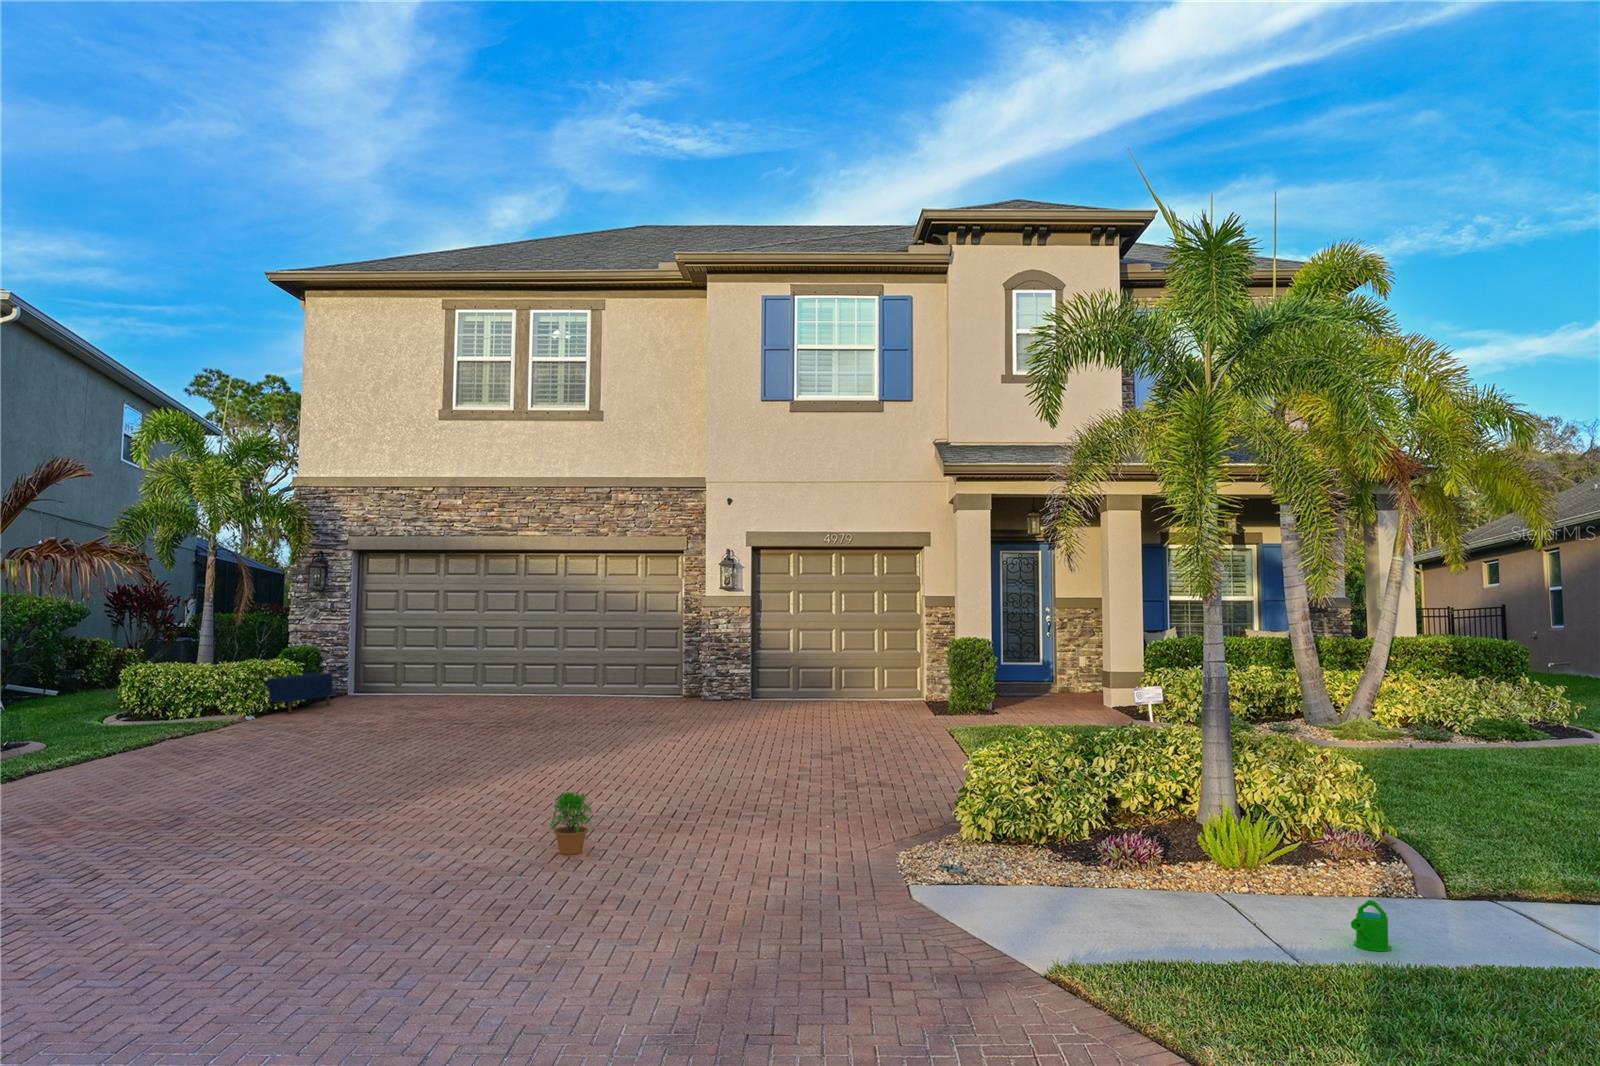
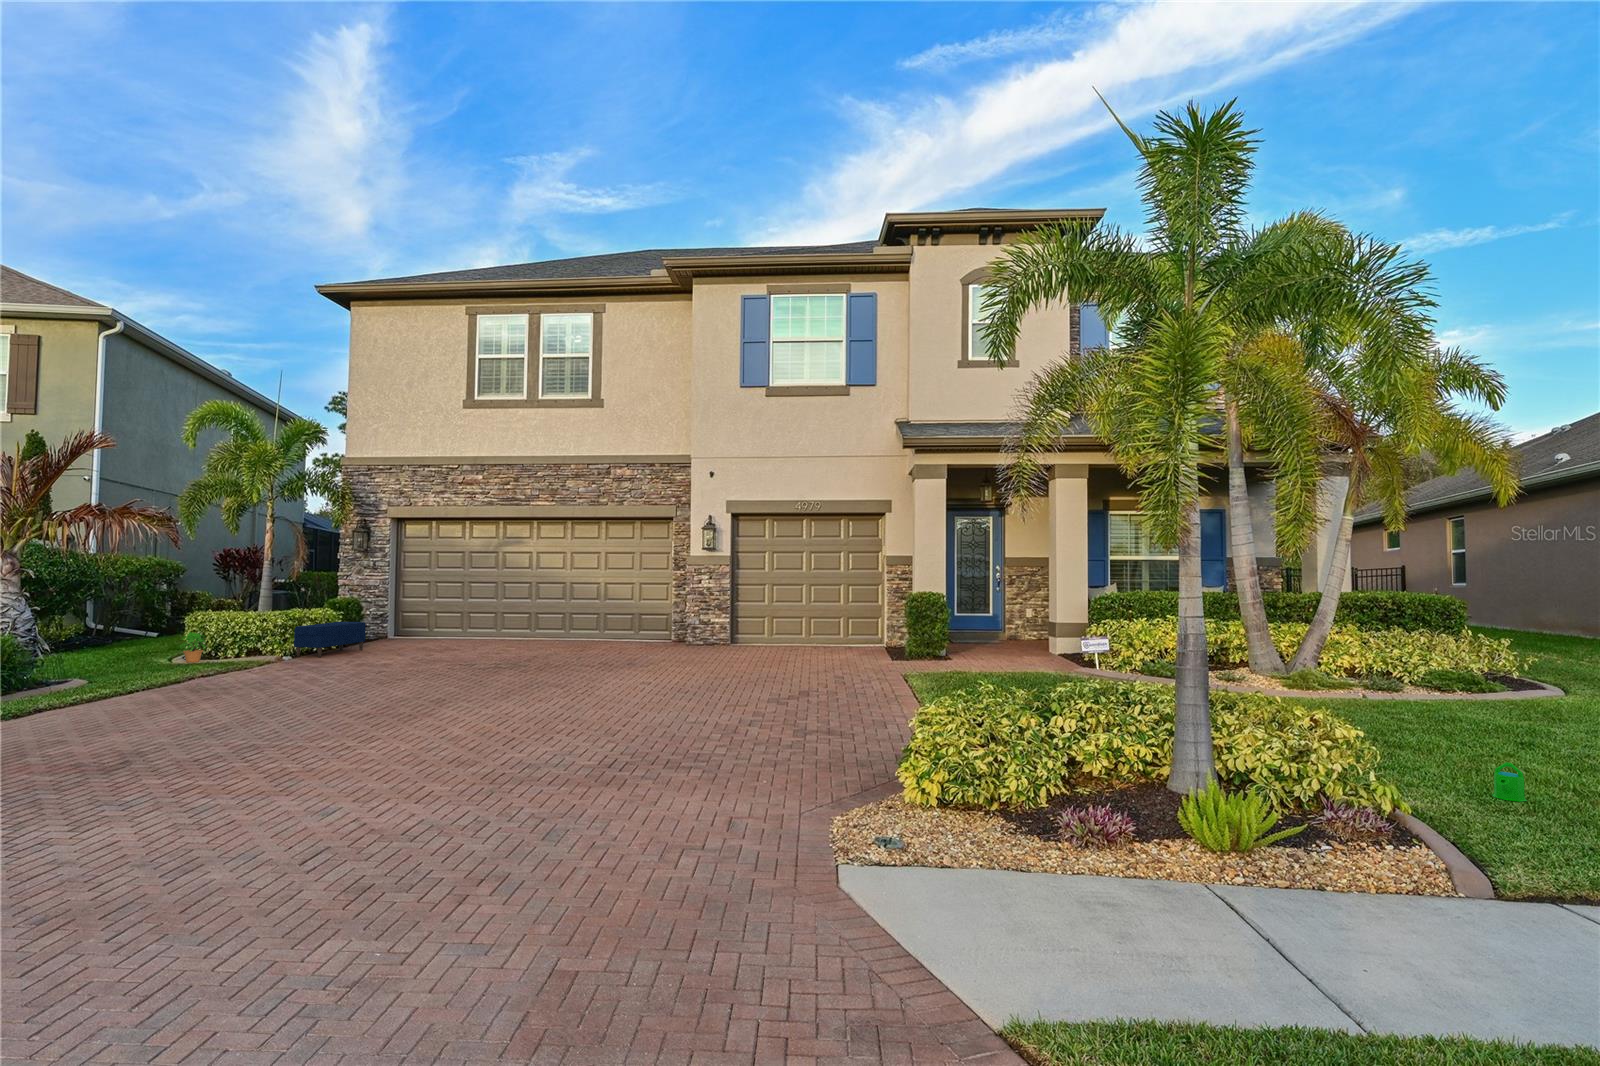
potted plant: present [550,792,591,855] -> present [180,632,206,662]
watering can: present [1351,900,1391,951] -> present [1492,762,1527,802]

